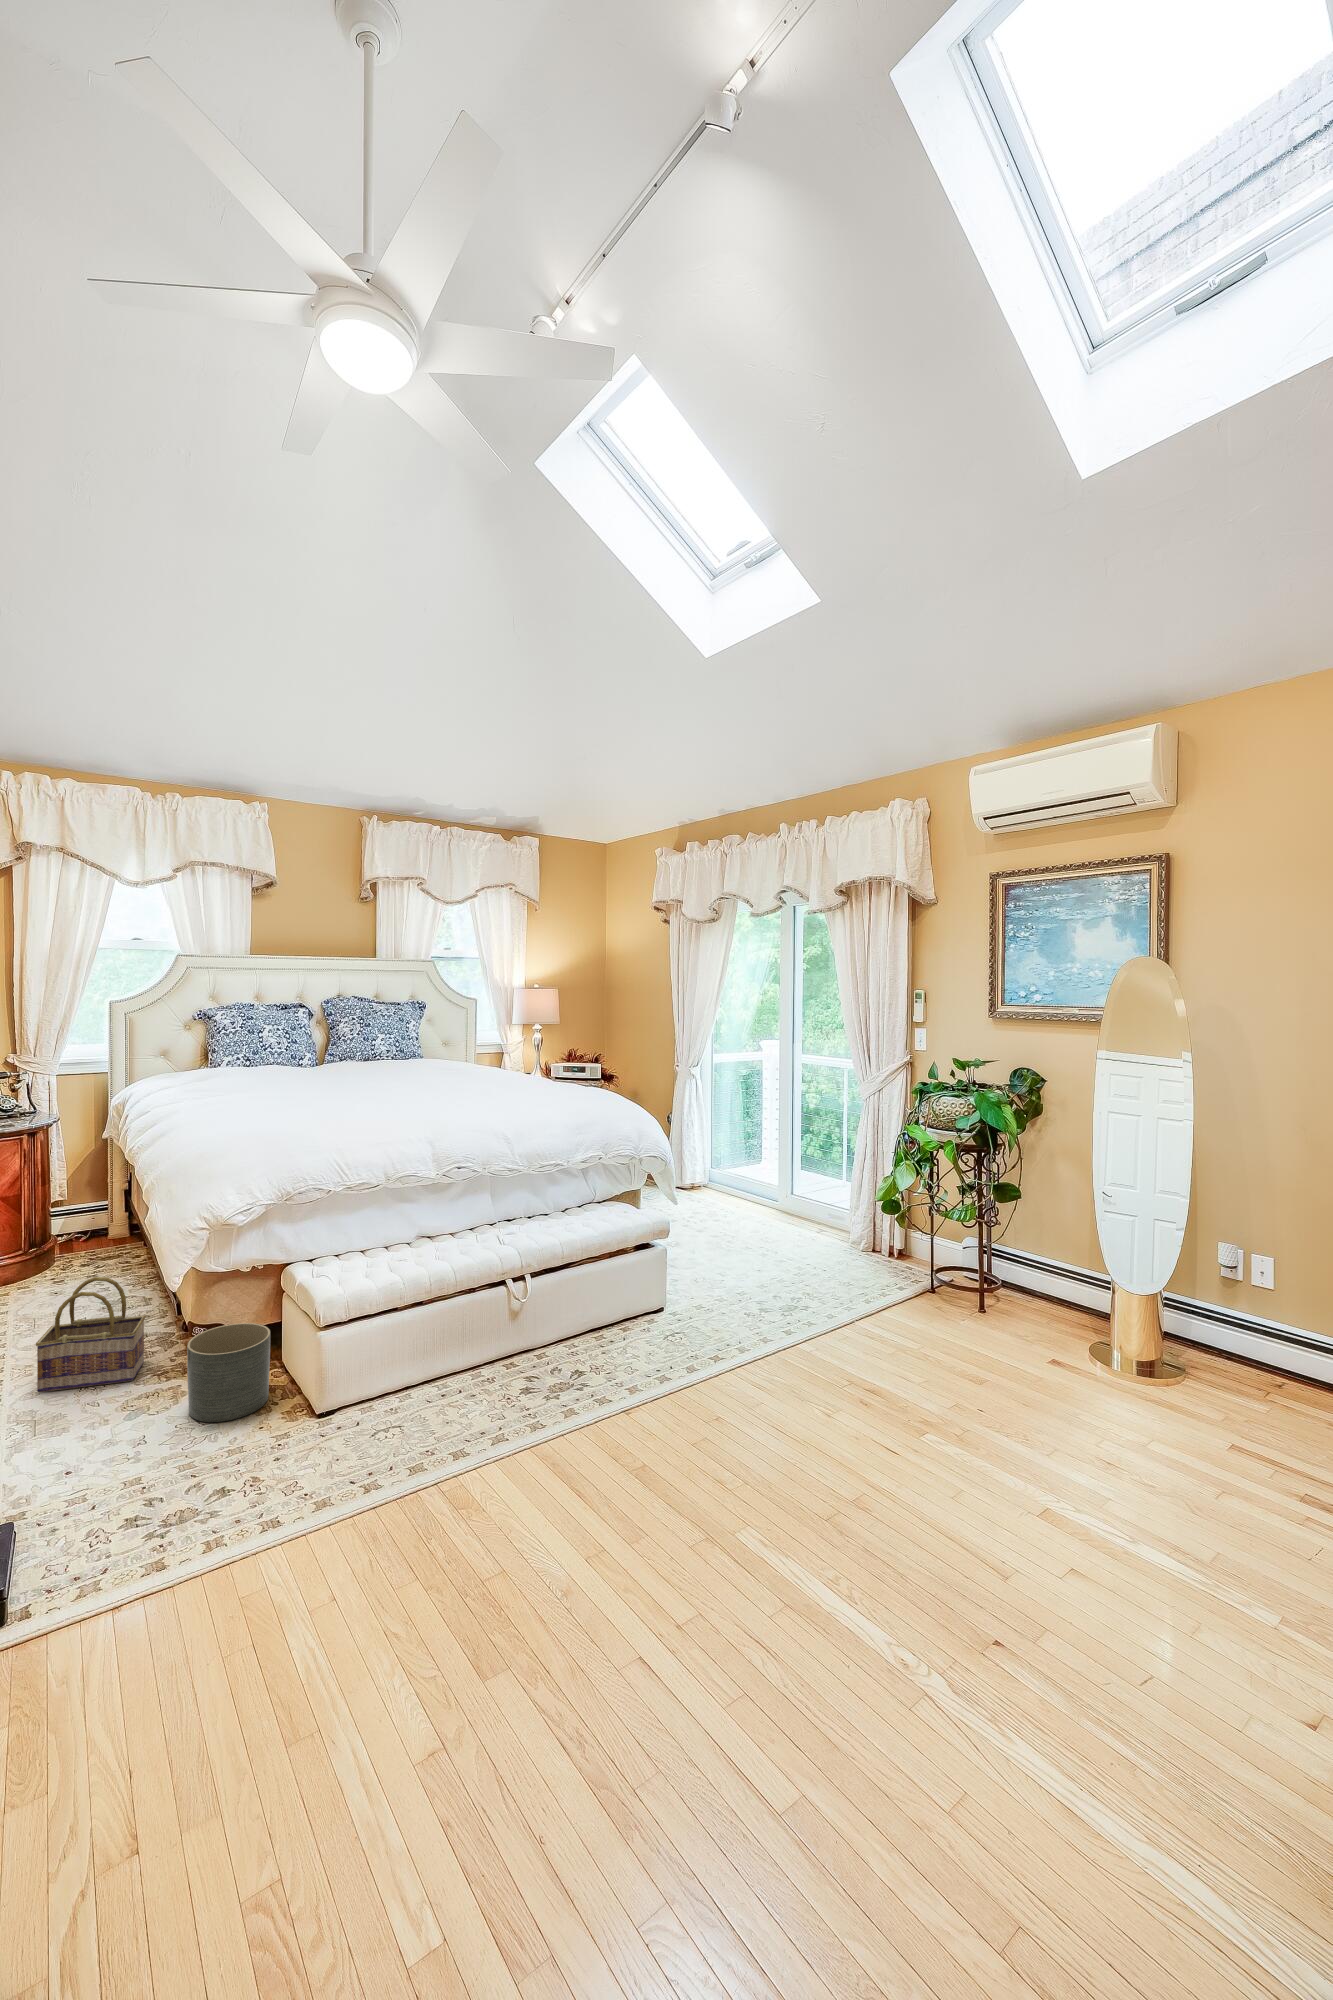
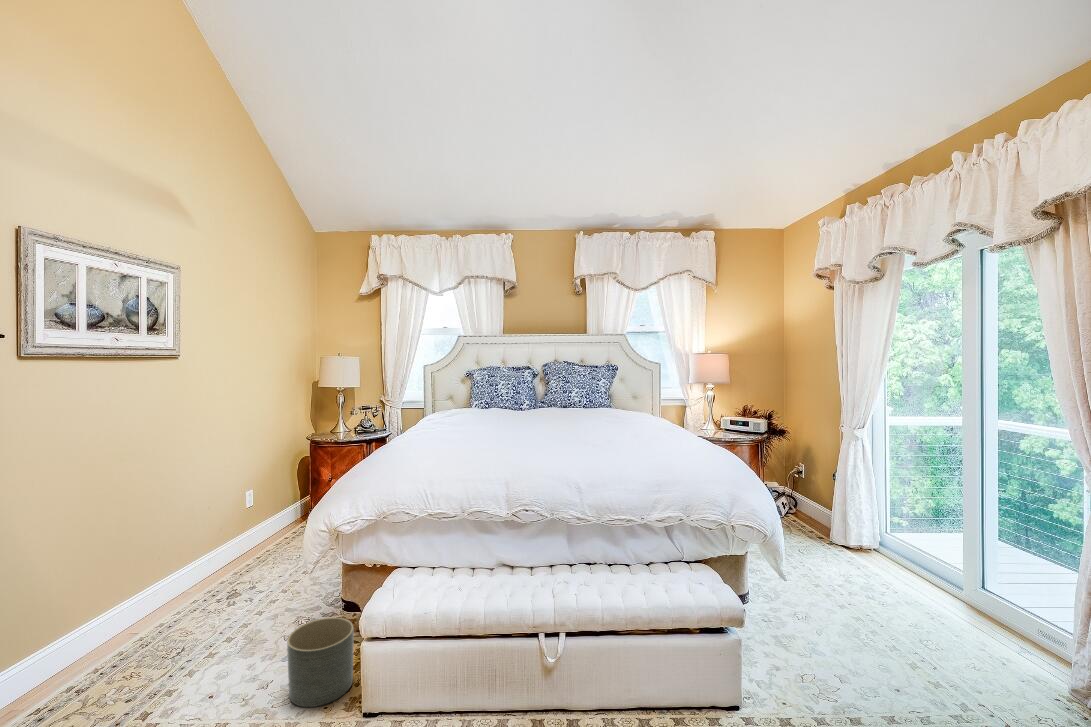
basket: present [36,1277,145,1392] -> none [256,553,327,637]

